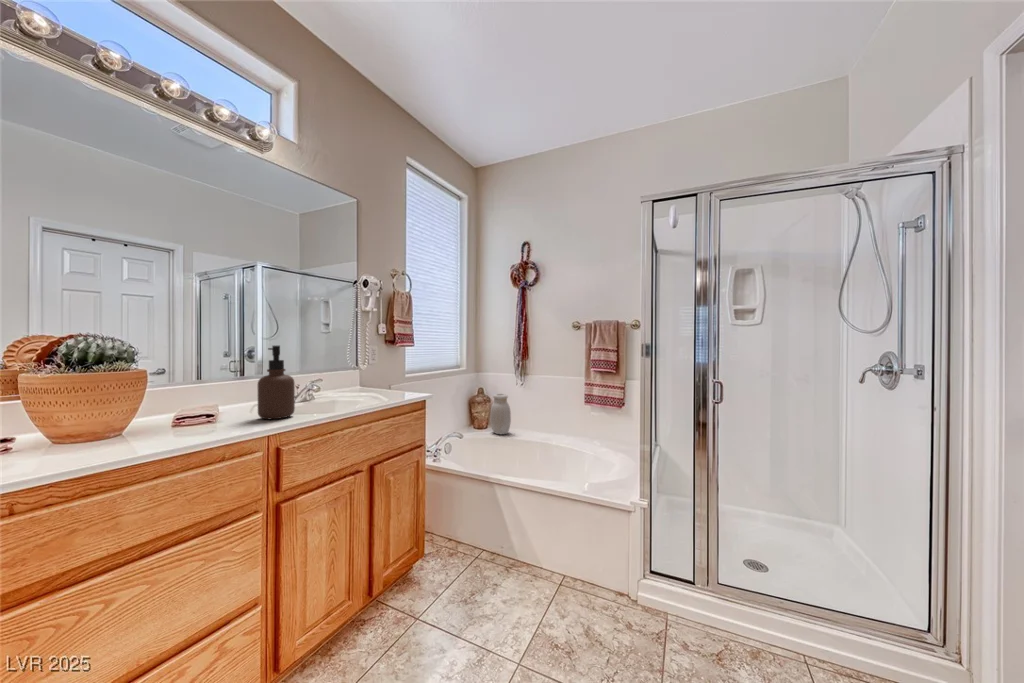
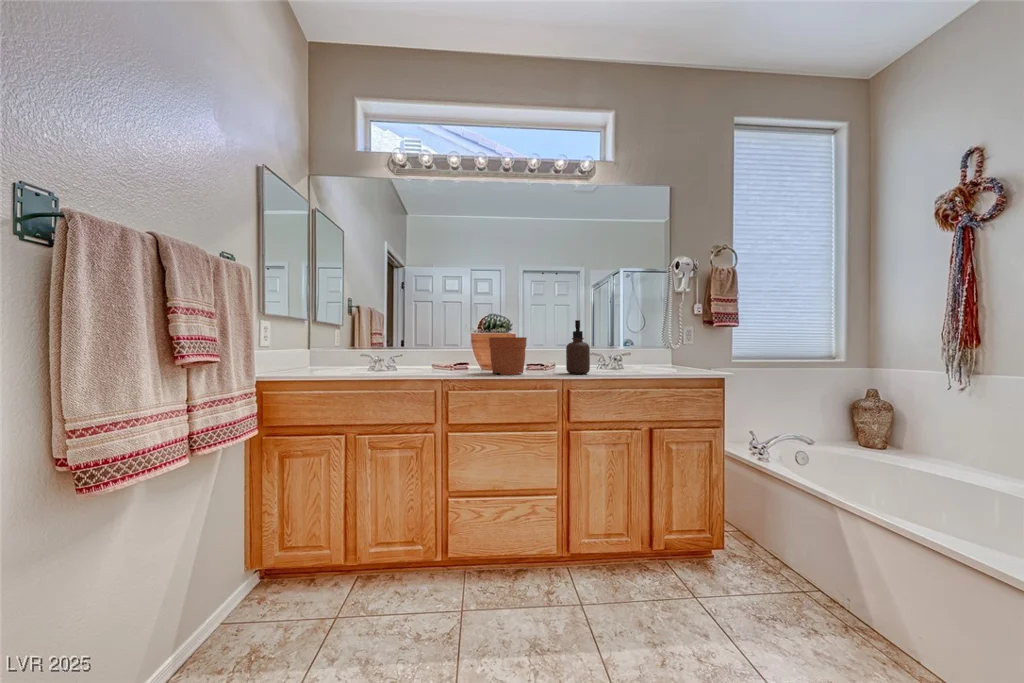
plant pot: none [104,345,197,446] -> present [489,320,527,375]
jar: present [490,394,511,434] -> none [884,397,928,459]

